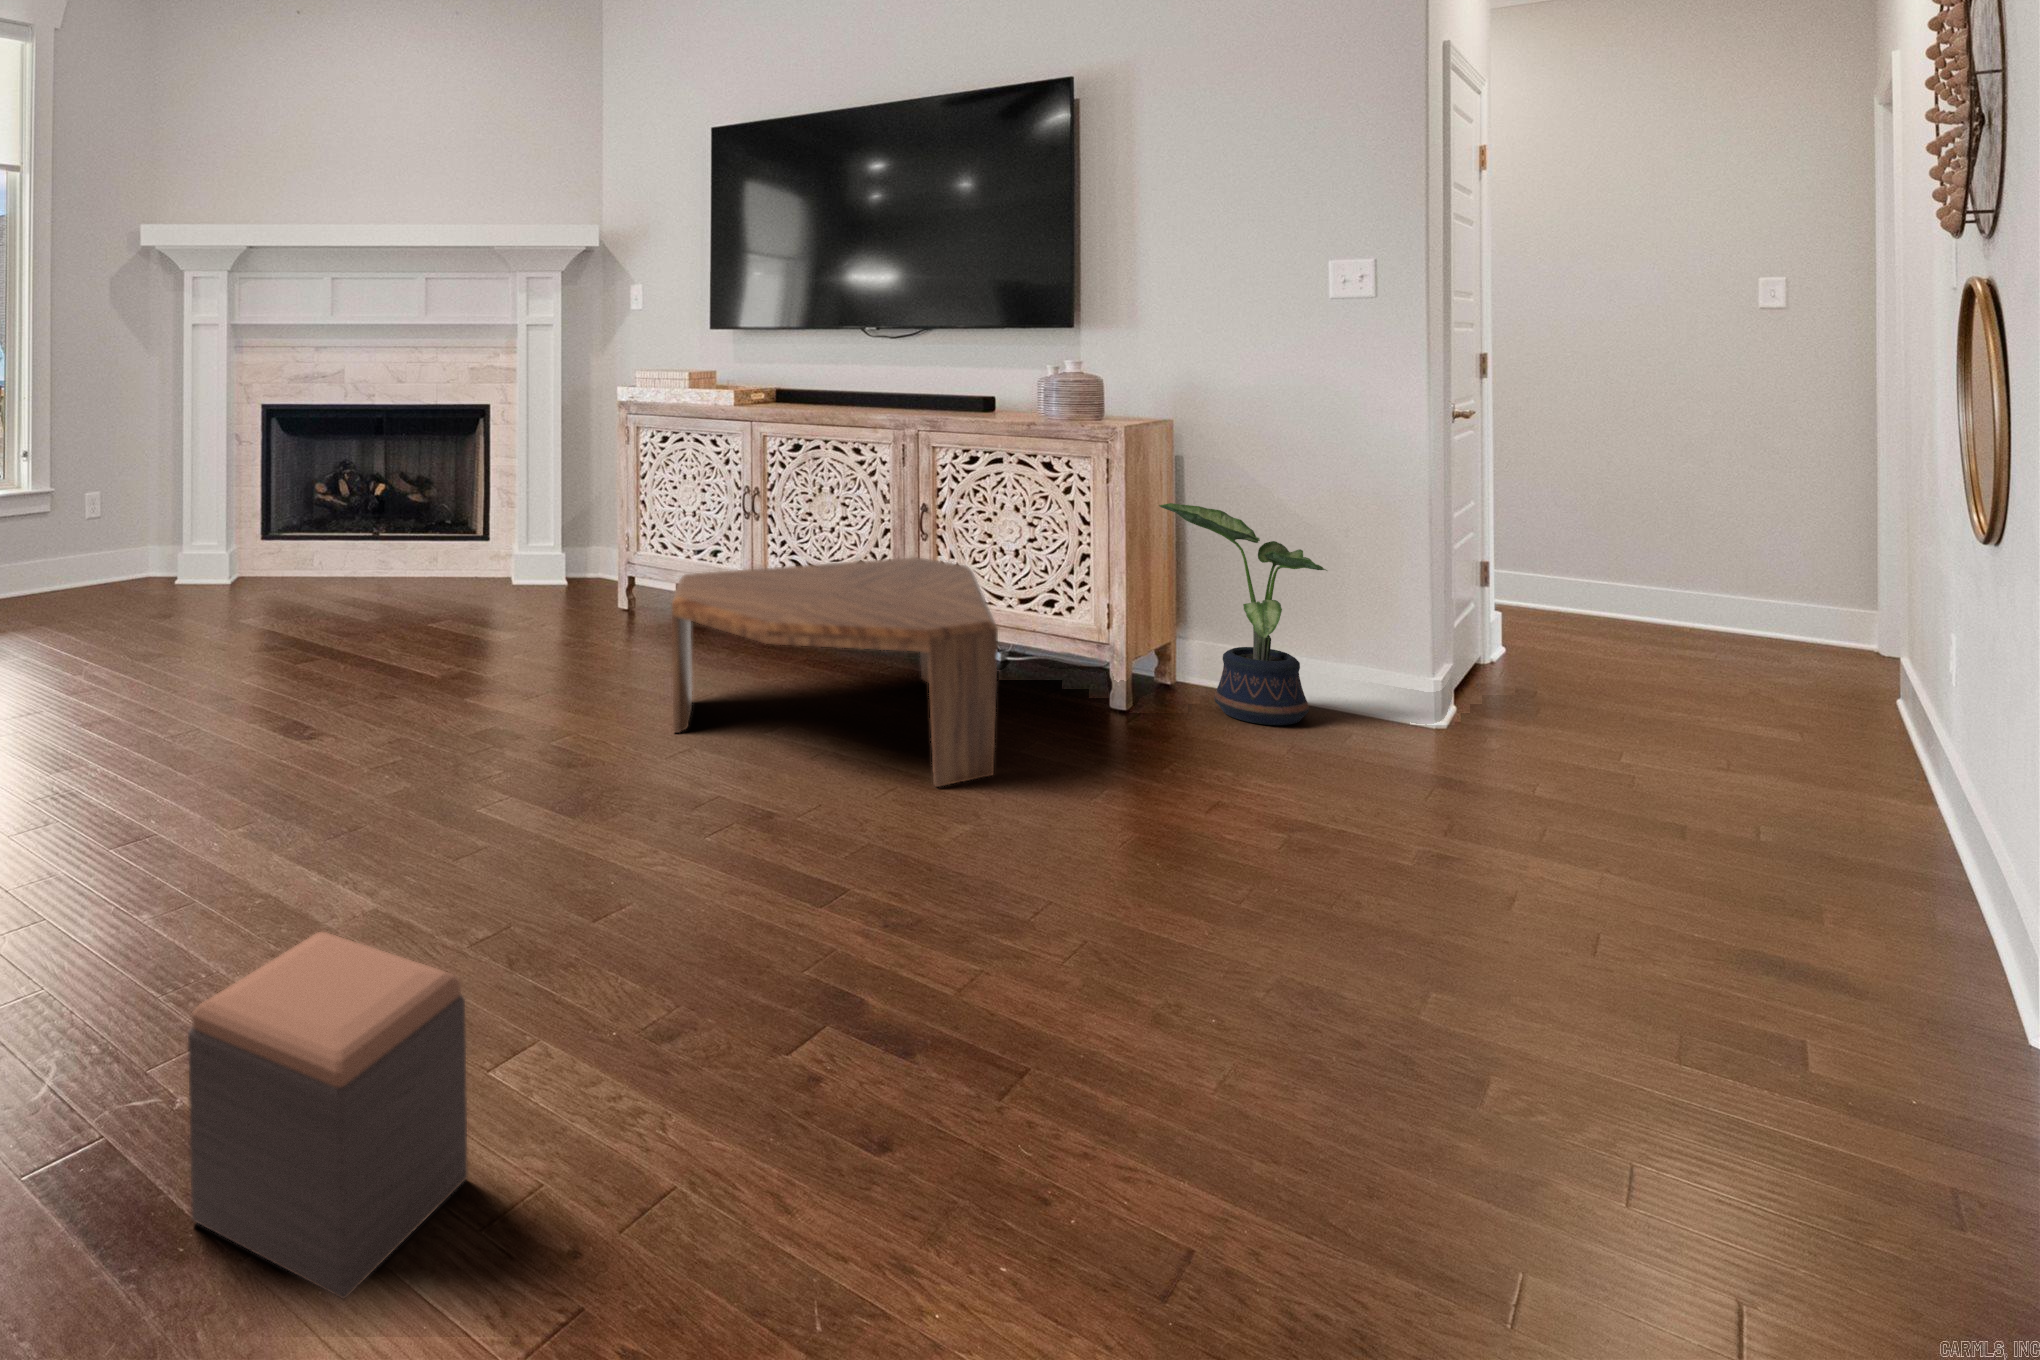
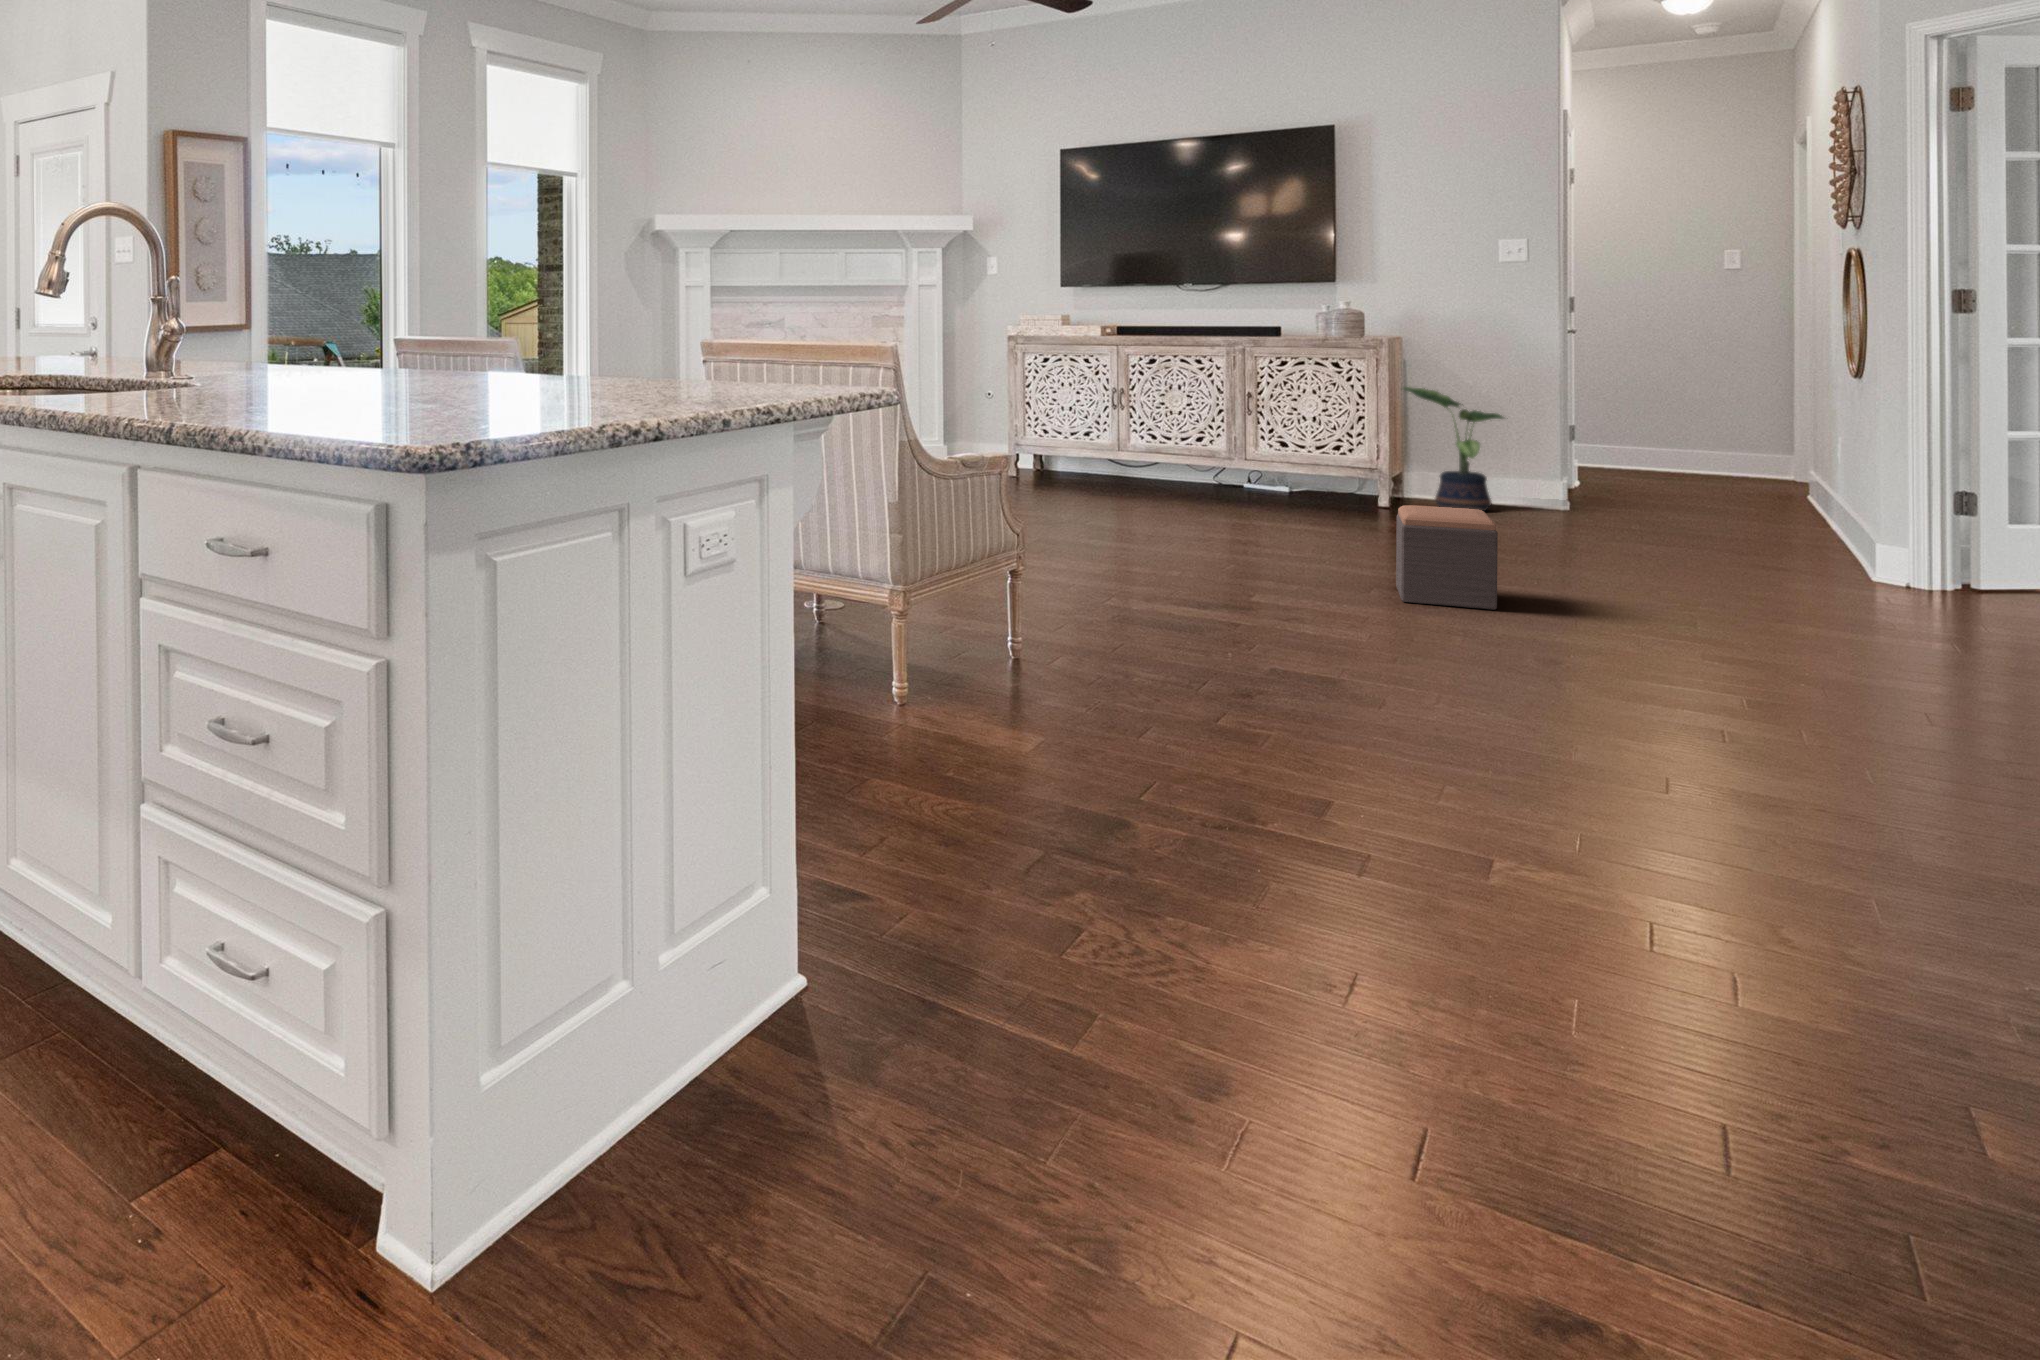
coffee table: present [671,557,998,787] -> none [1120,425,1345,533]
footstool: present [188,932,468,1299] -> present [1396,505,1498,610]

